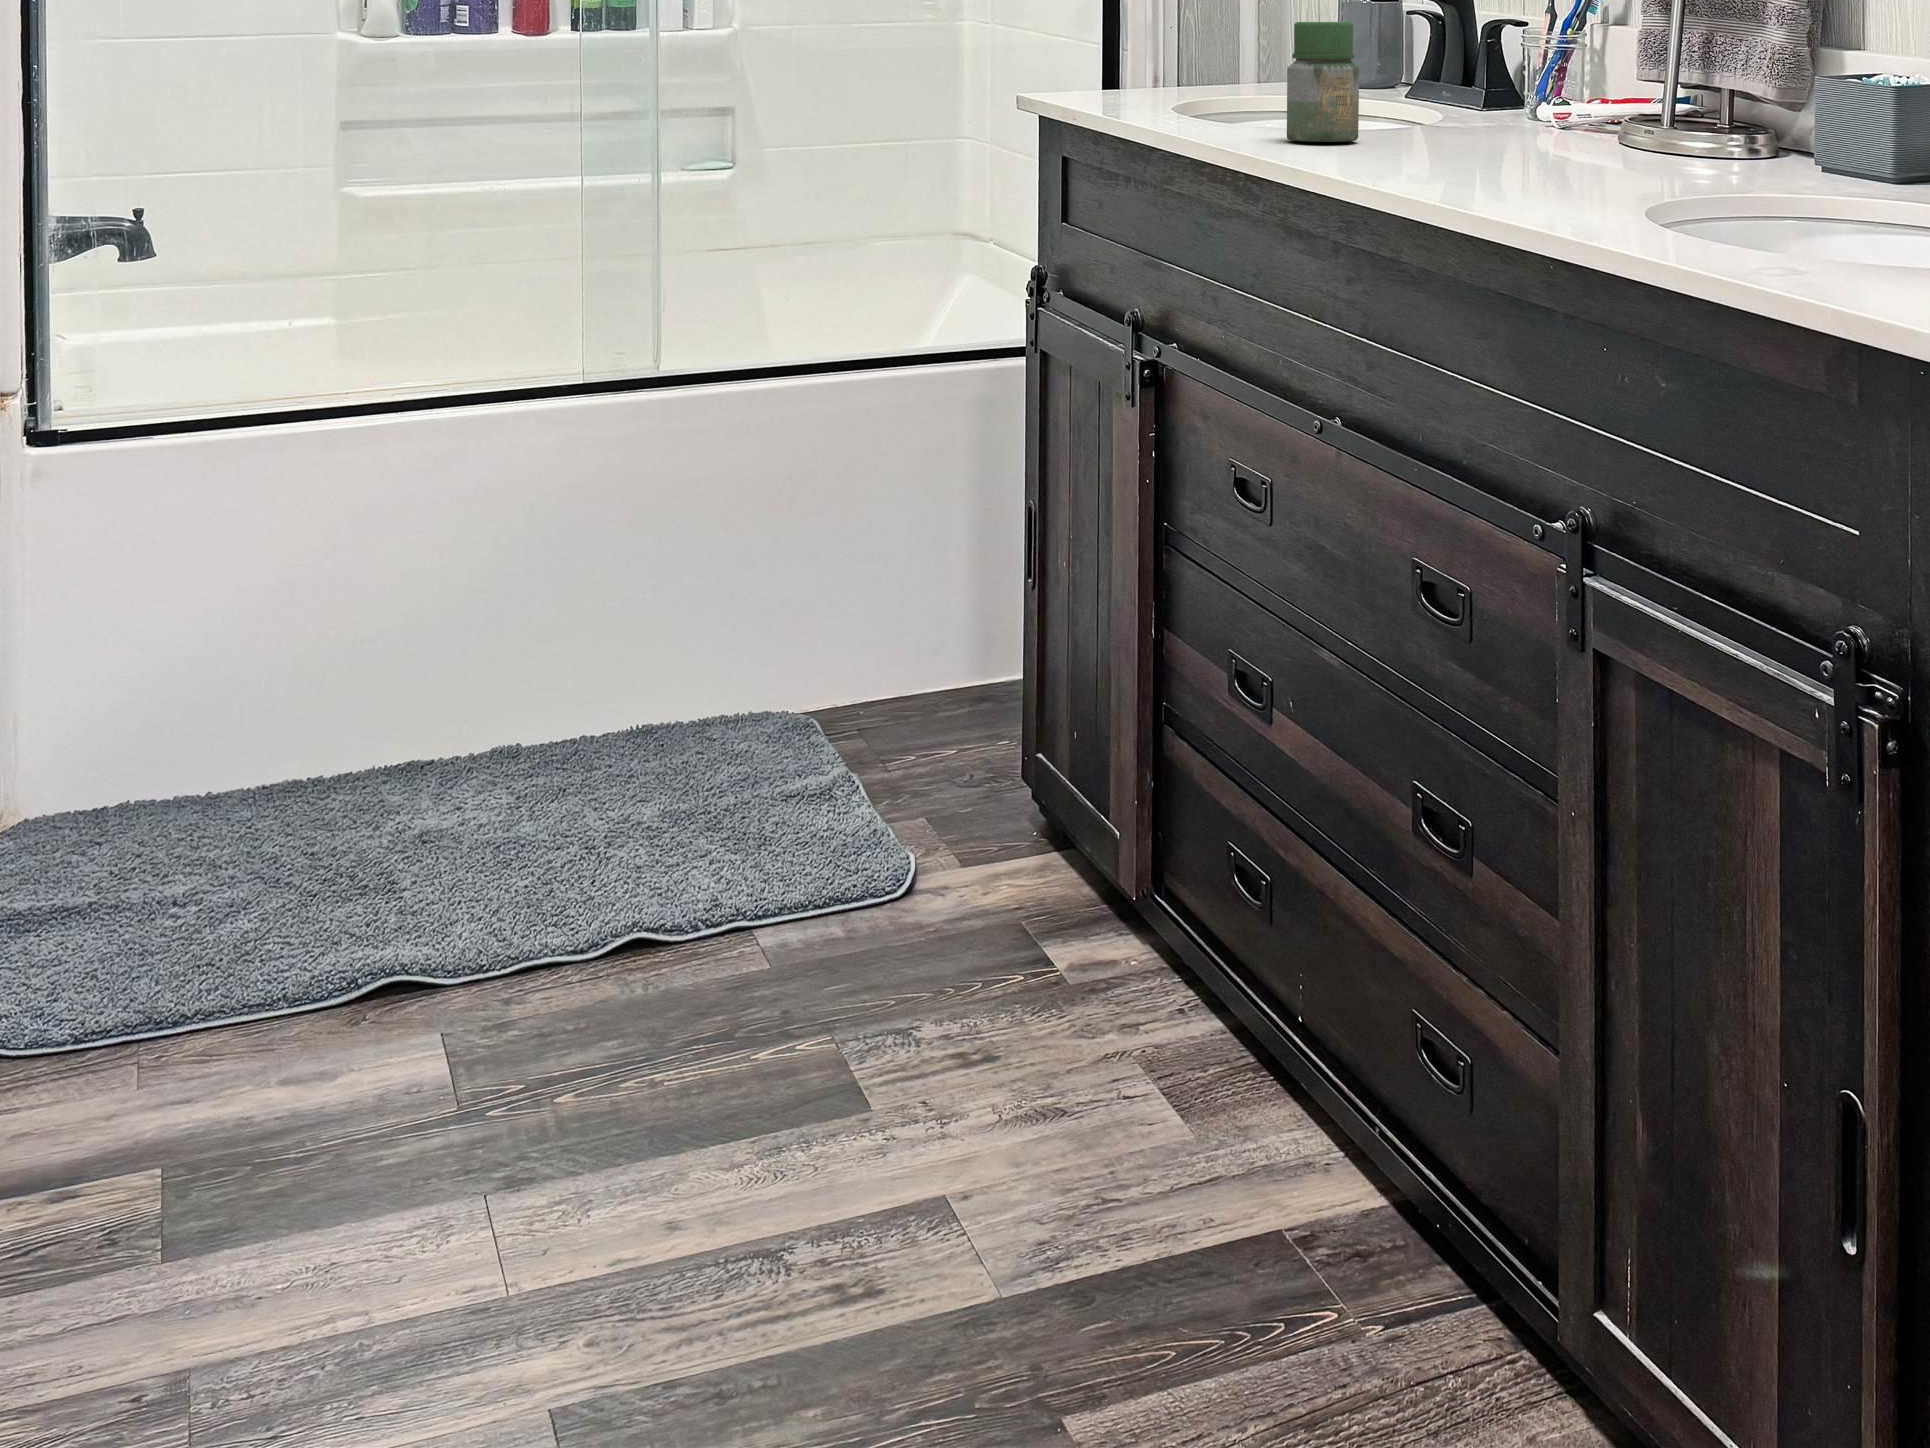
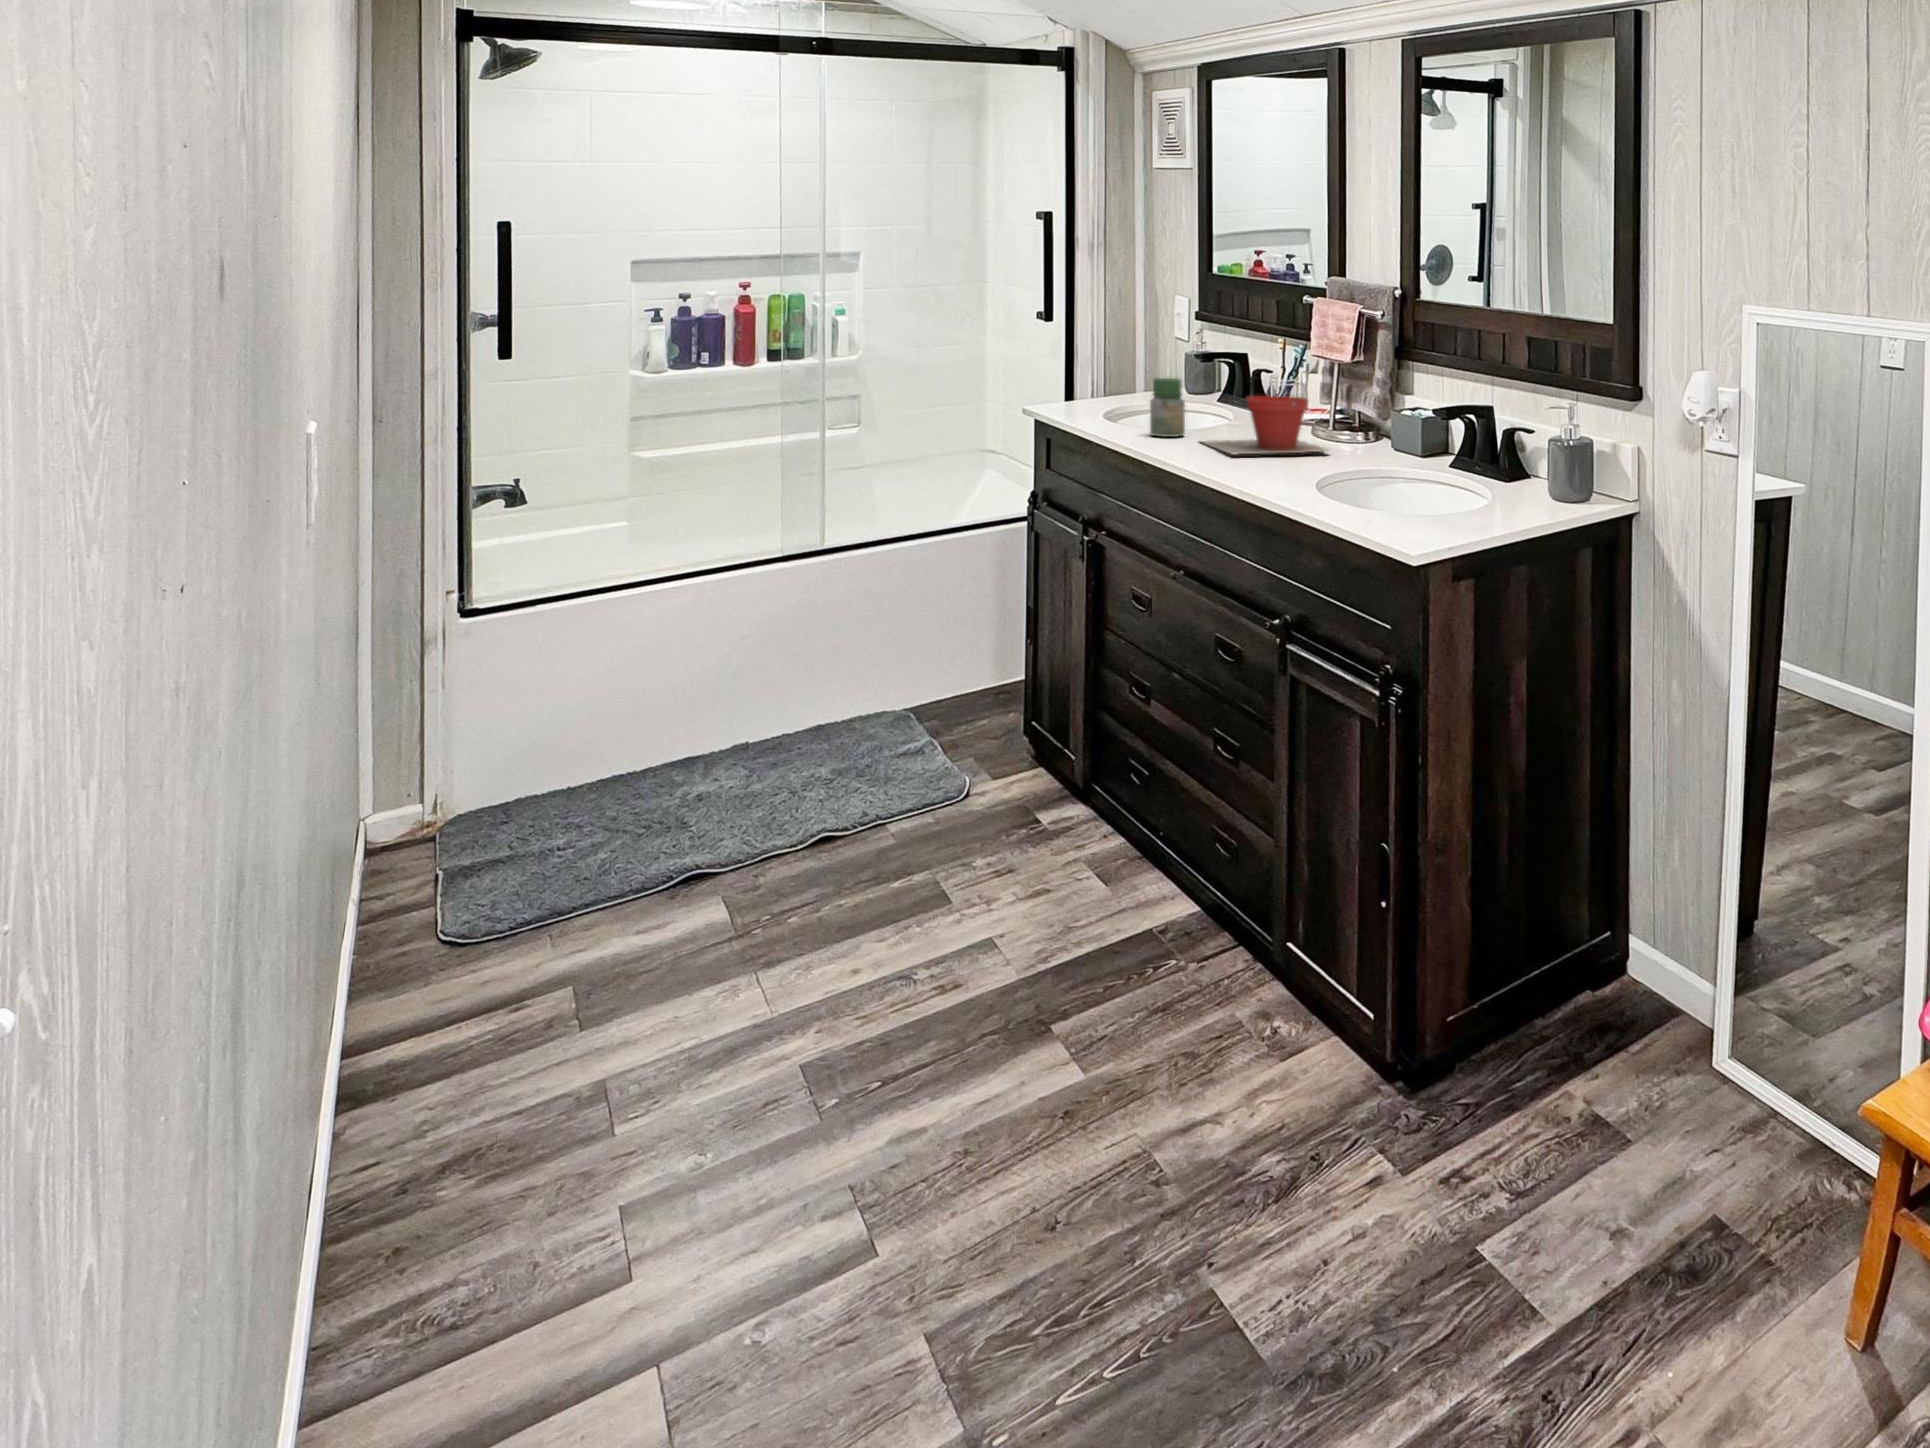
plant pot: none [1385,49,1682,169] -> present [1200,396,1326,455]

